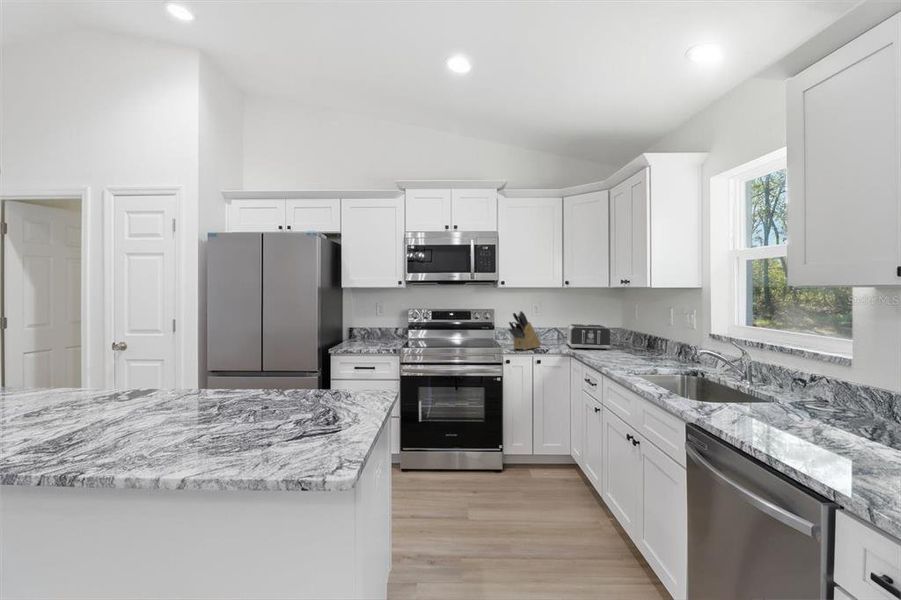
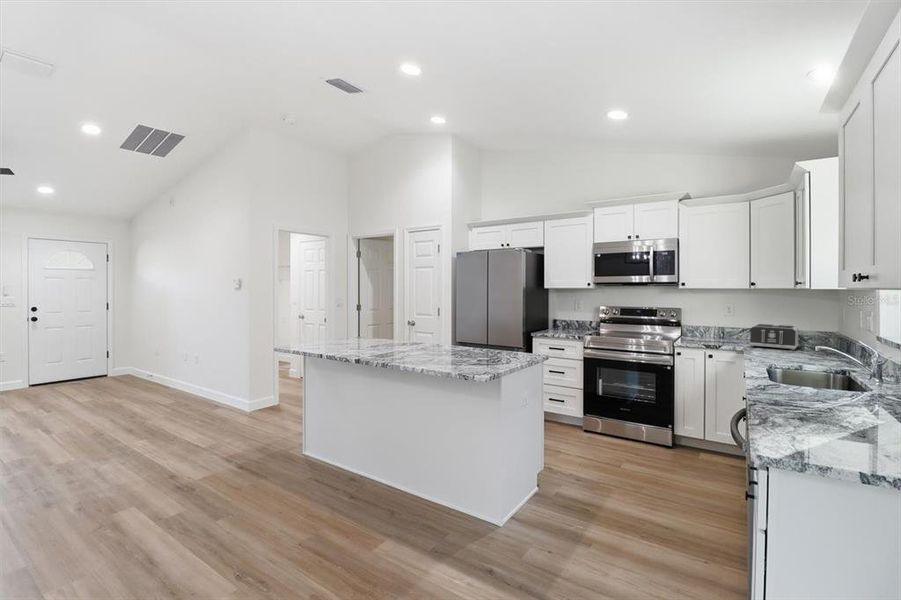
knife block: present [509,311,541,350] -> none [681,309,720,345]

